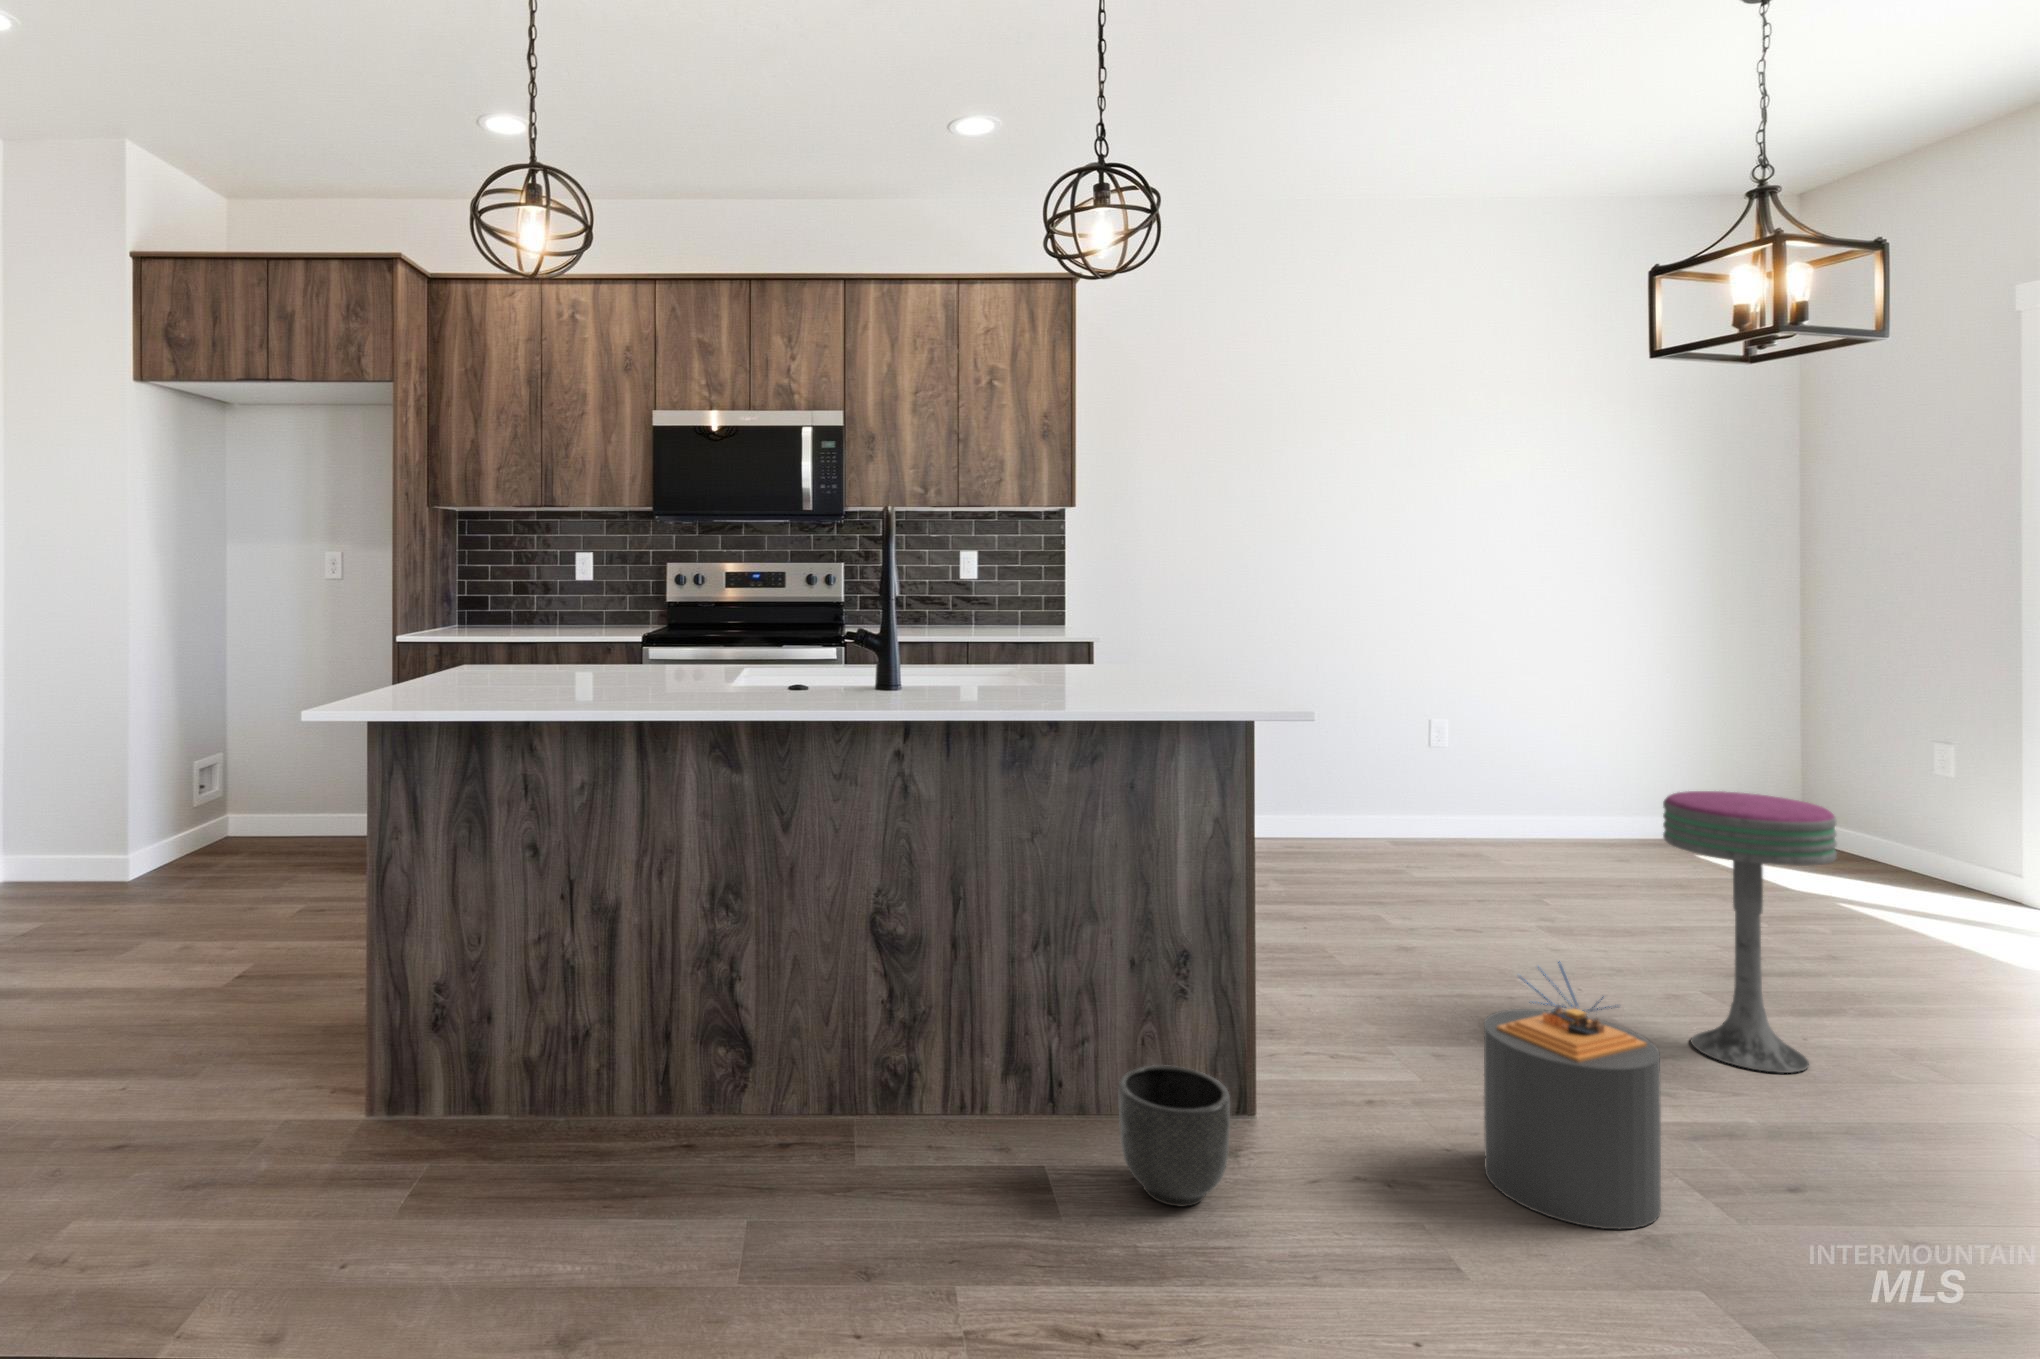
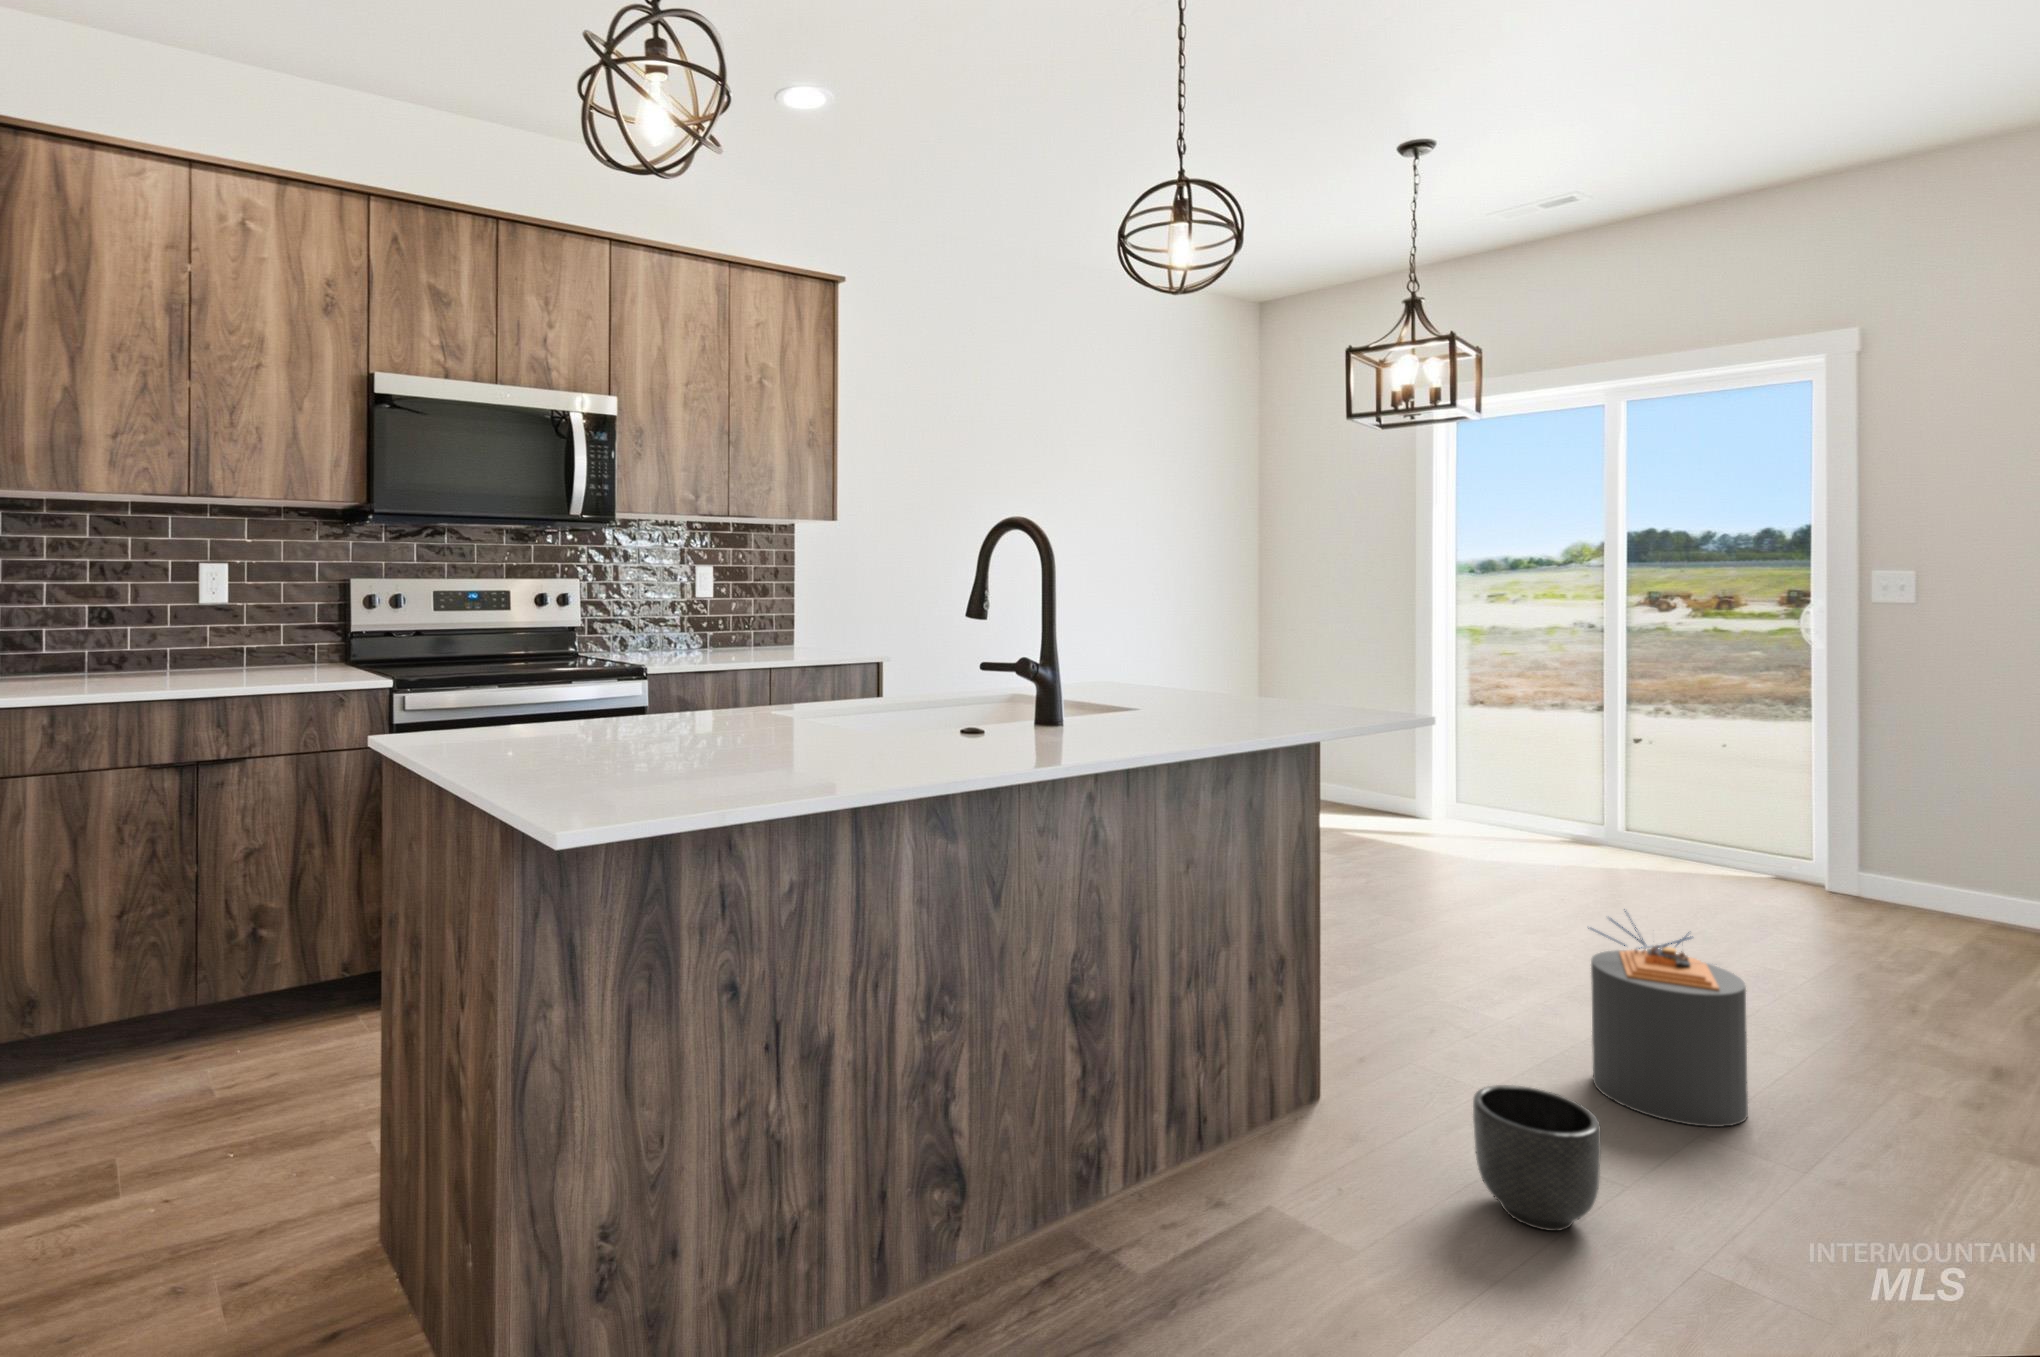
bar stool: present [1663,791,1837,1073] -> none [1464,752,1587,963]

